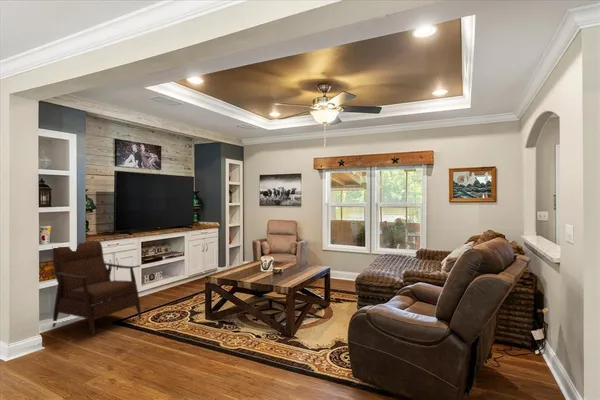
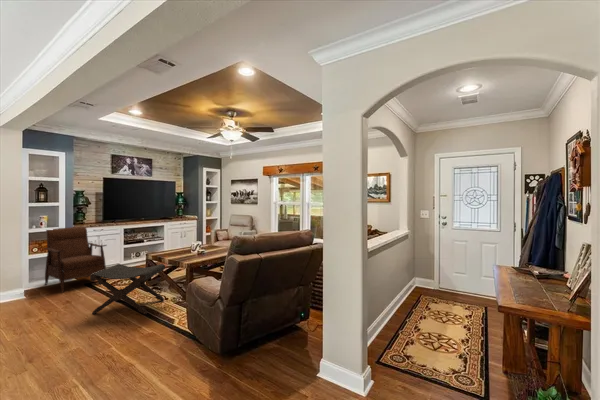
footstool: none [176,288,257,365] -> present [90,264,165,314]

